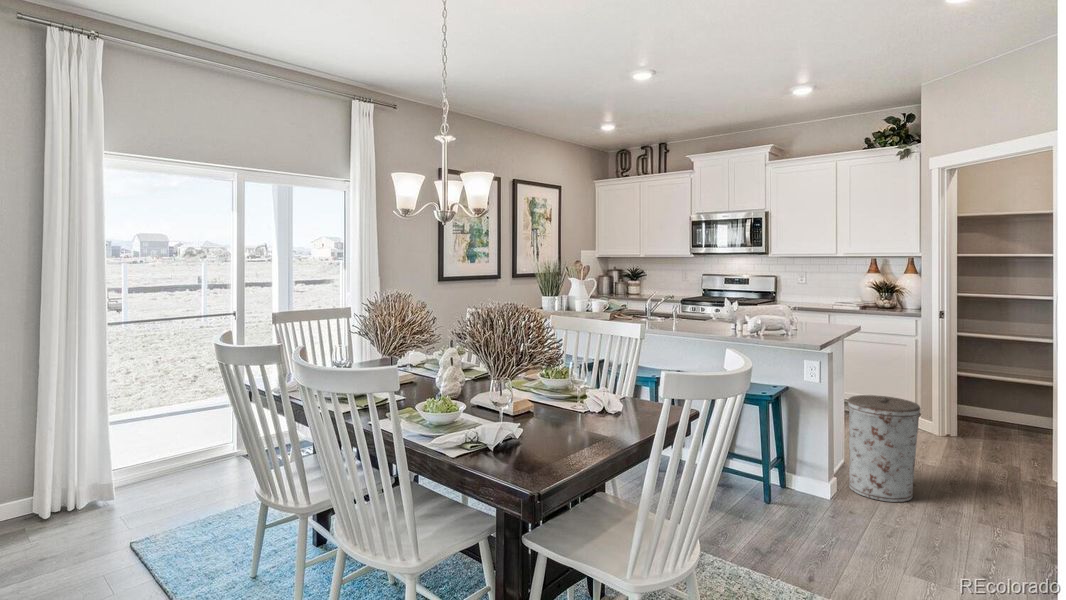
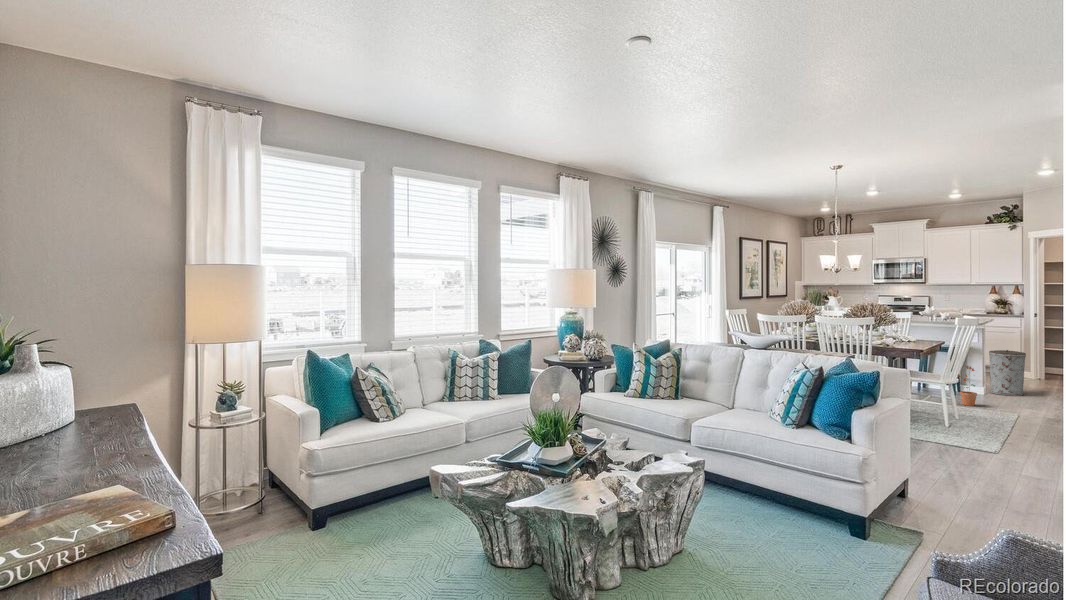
potted plant: none [758,455,803,564] -> present [959,366,977,406]

